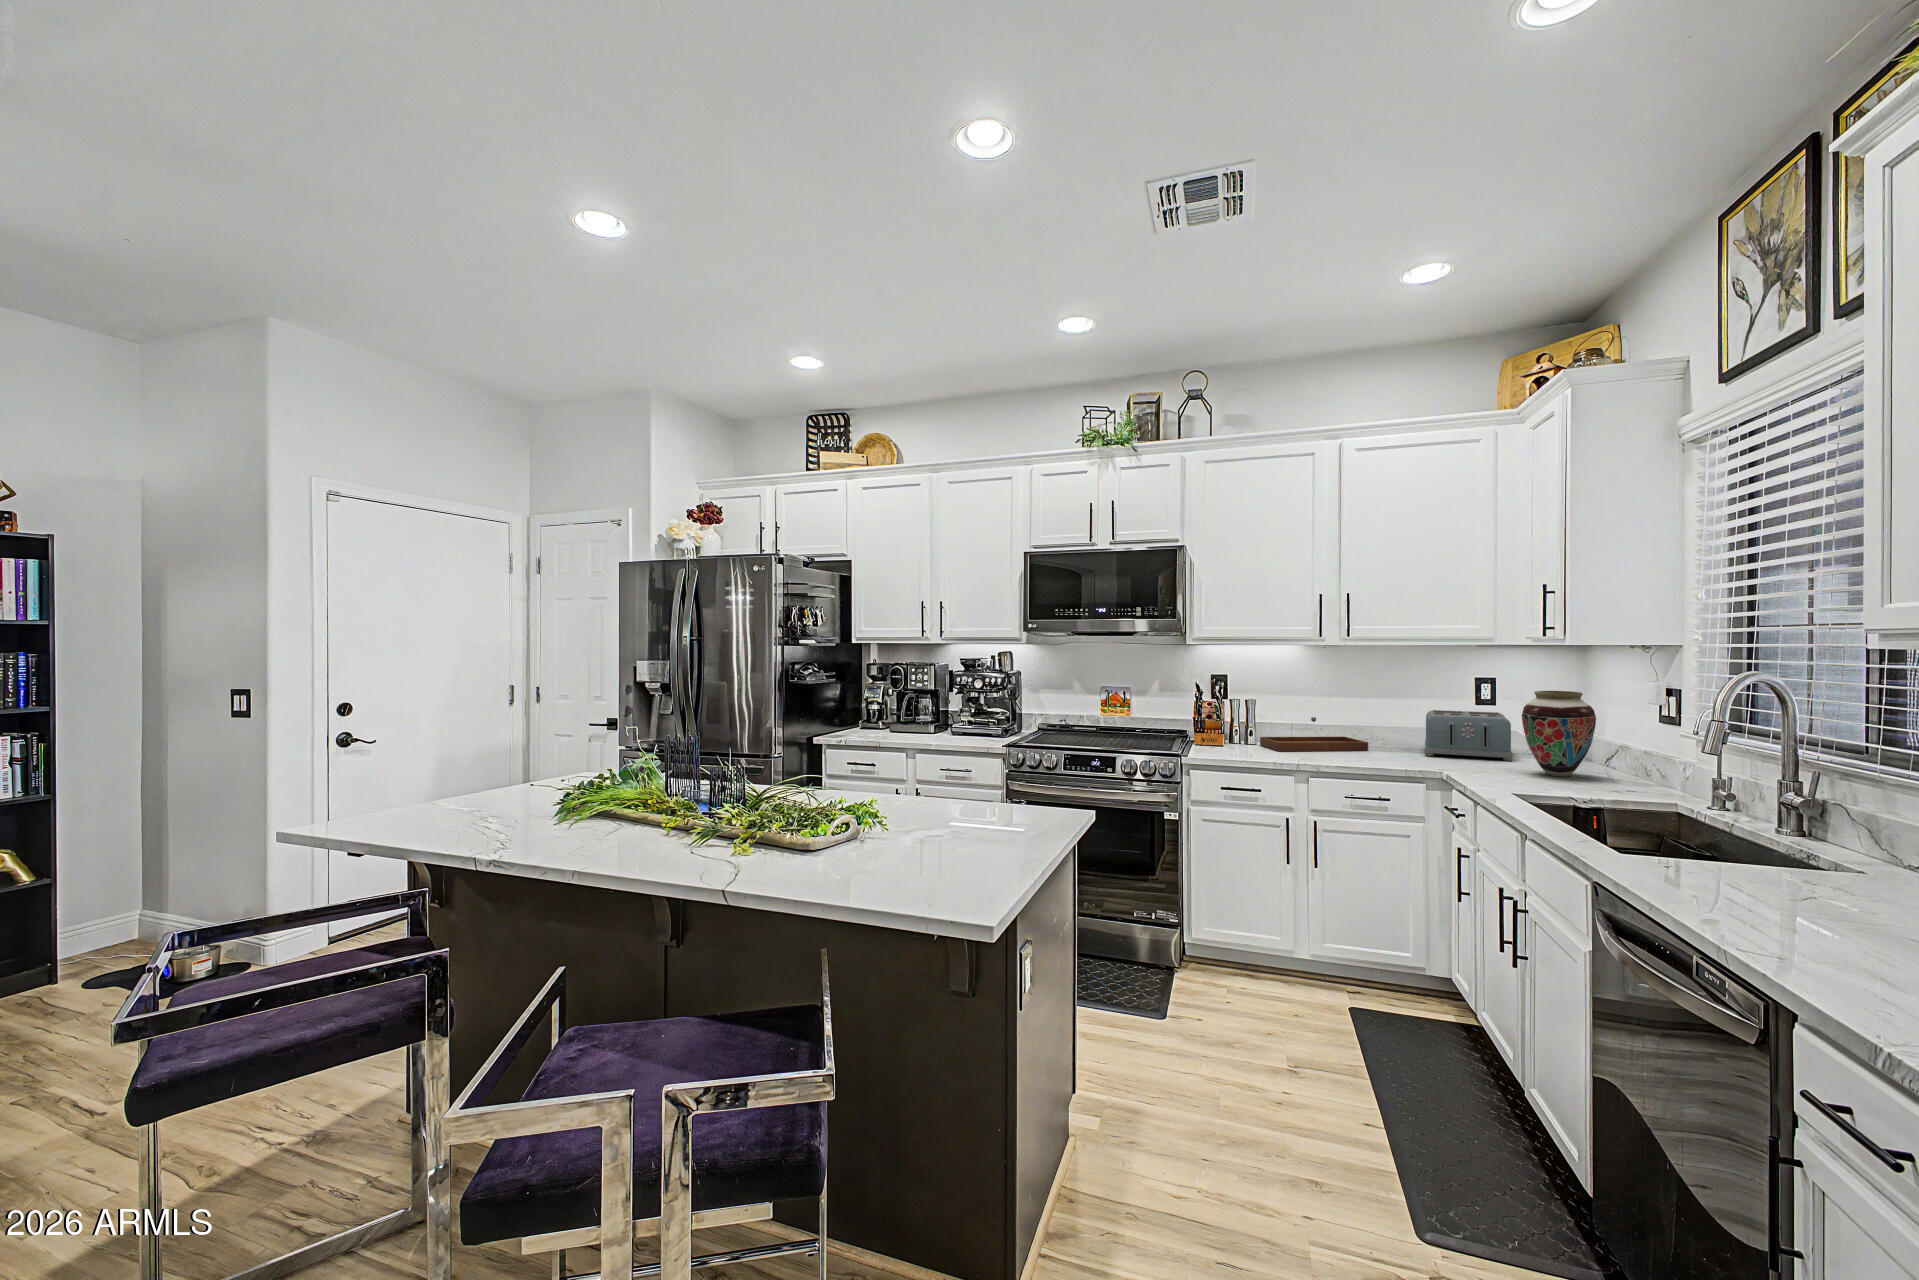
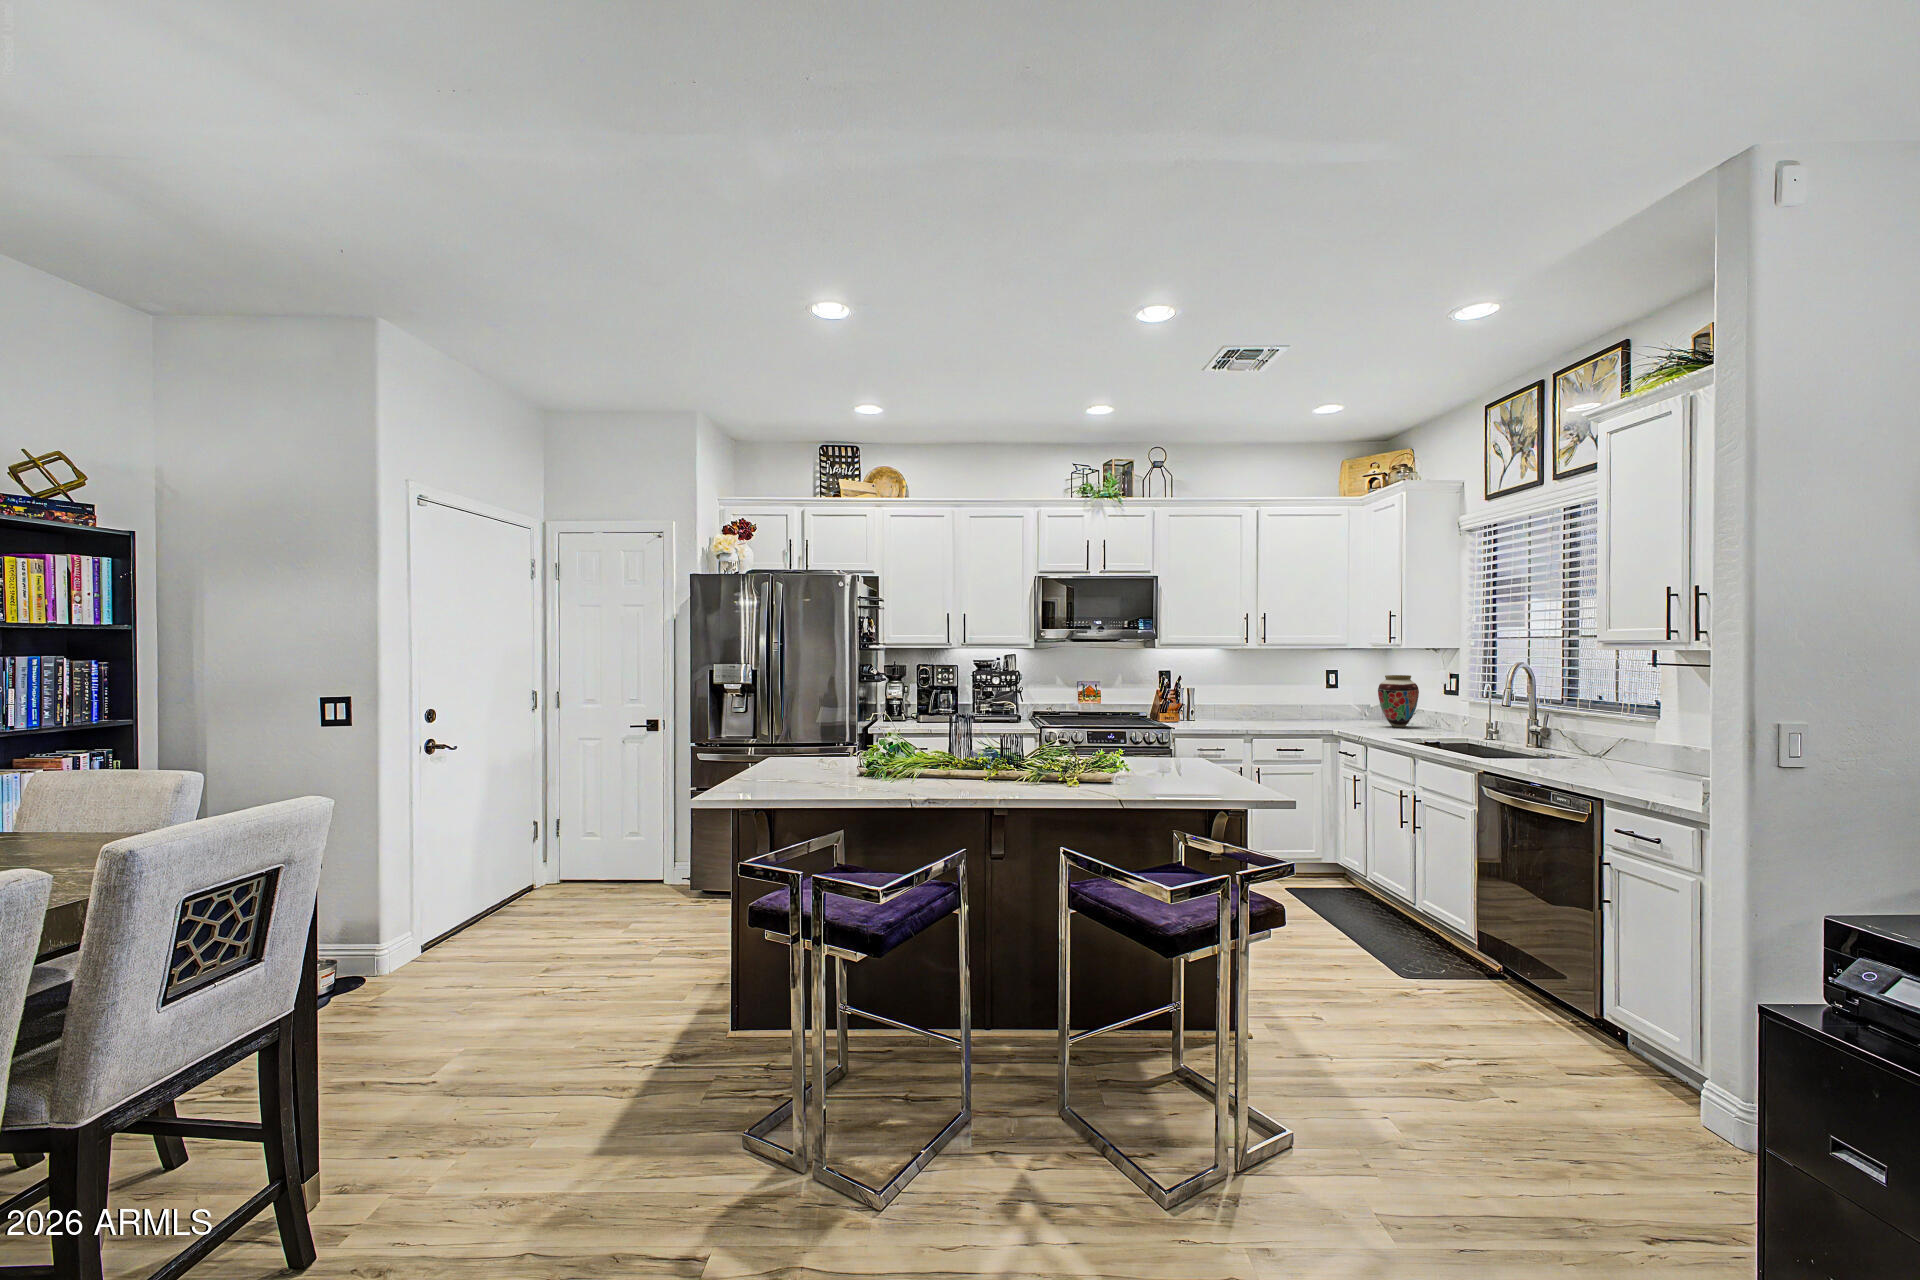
toaster: present [1425,710,1513,761] -> none [1300,692,1362,722]
tray: present [1260,717,1368,751] -> none [1200,699,1272,723]

